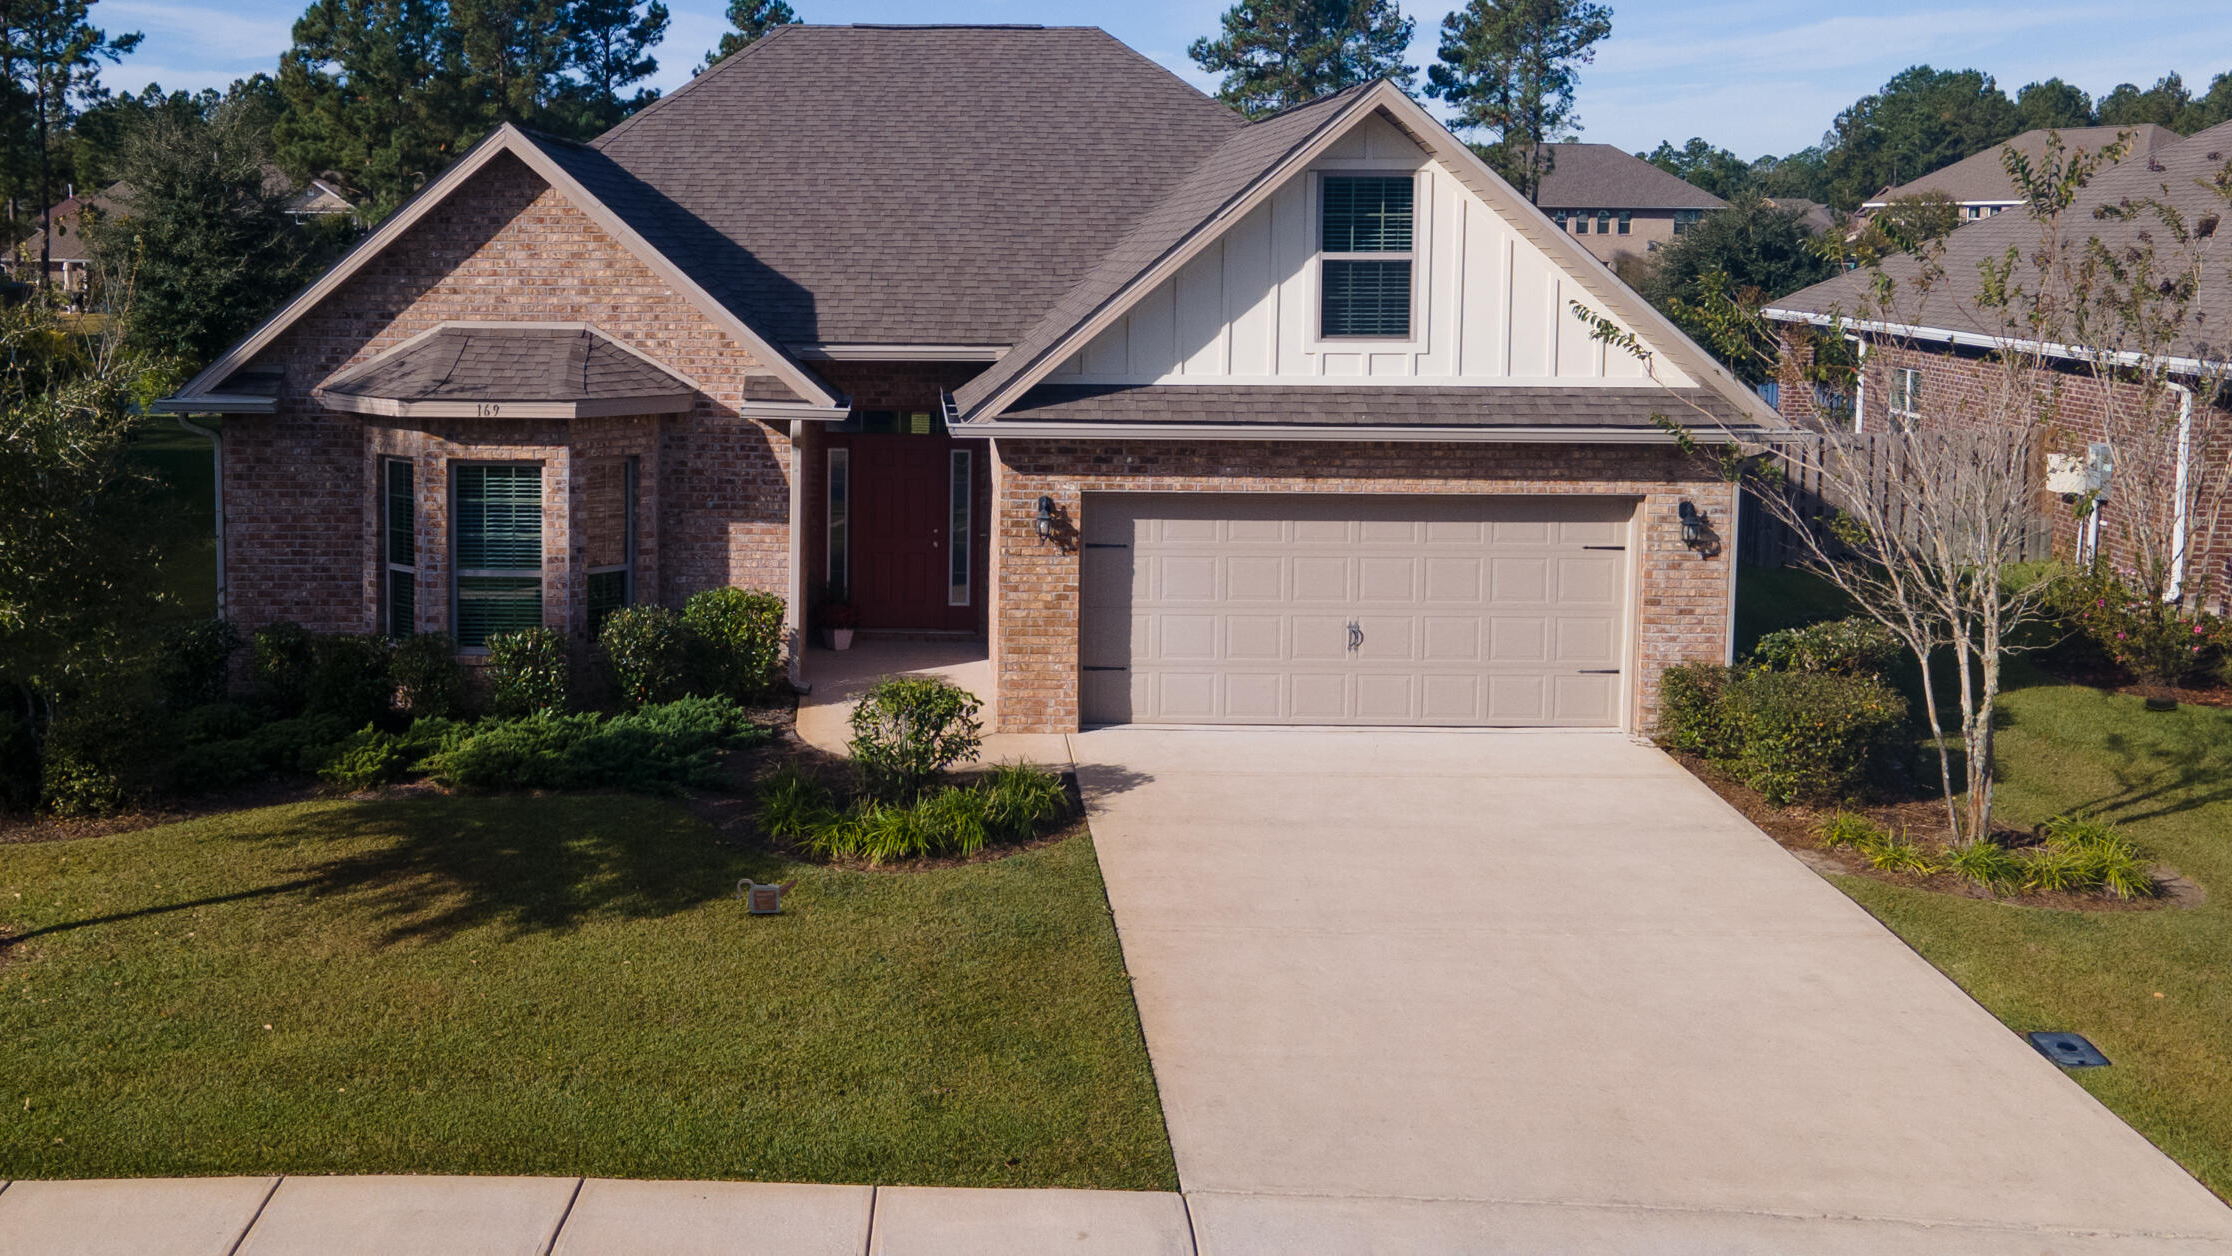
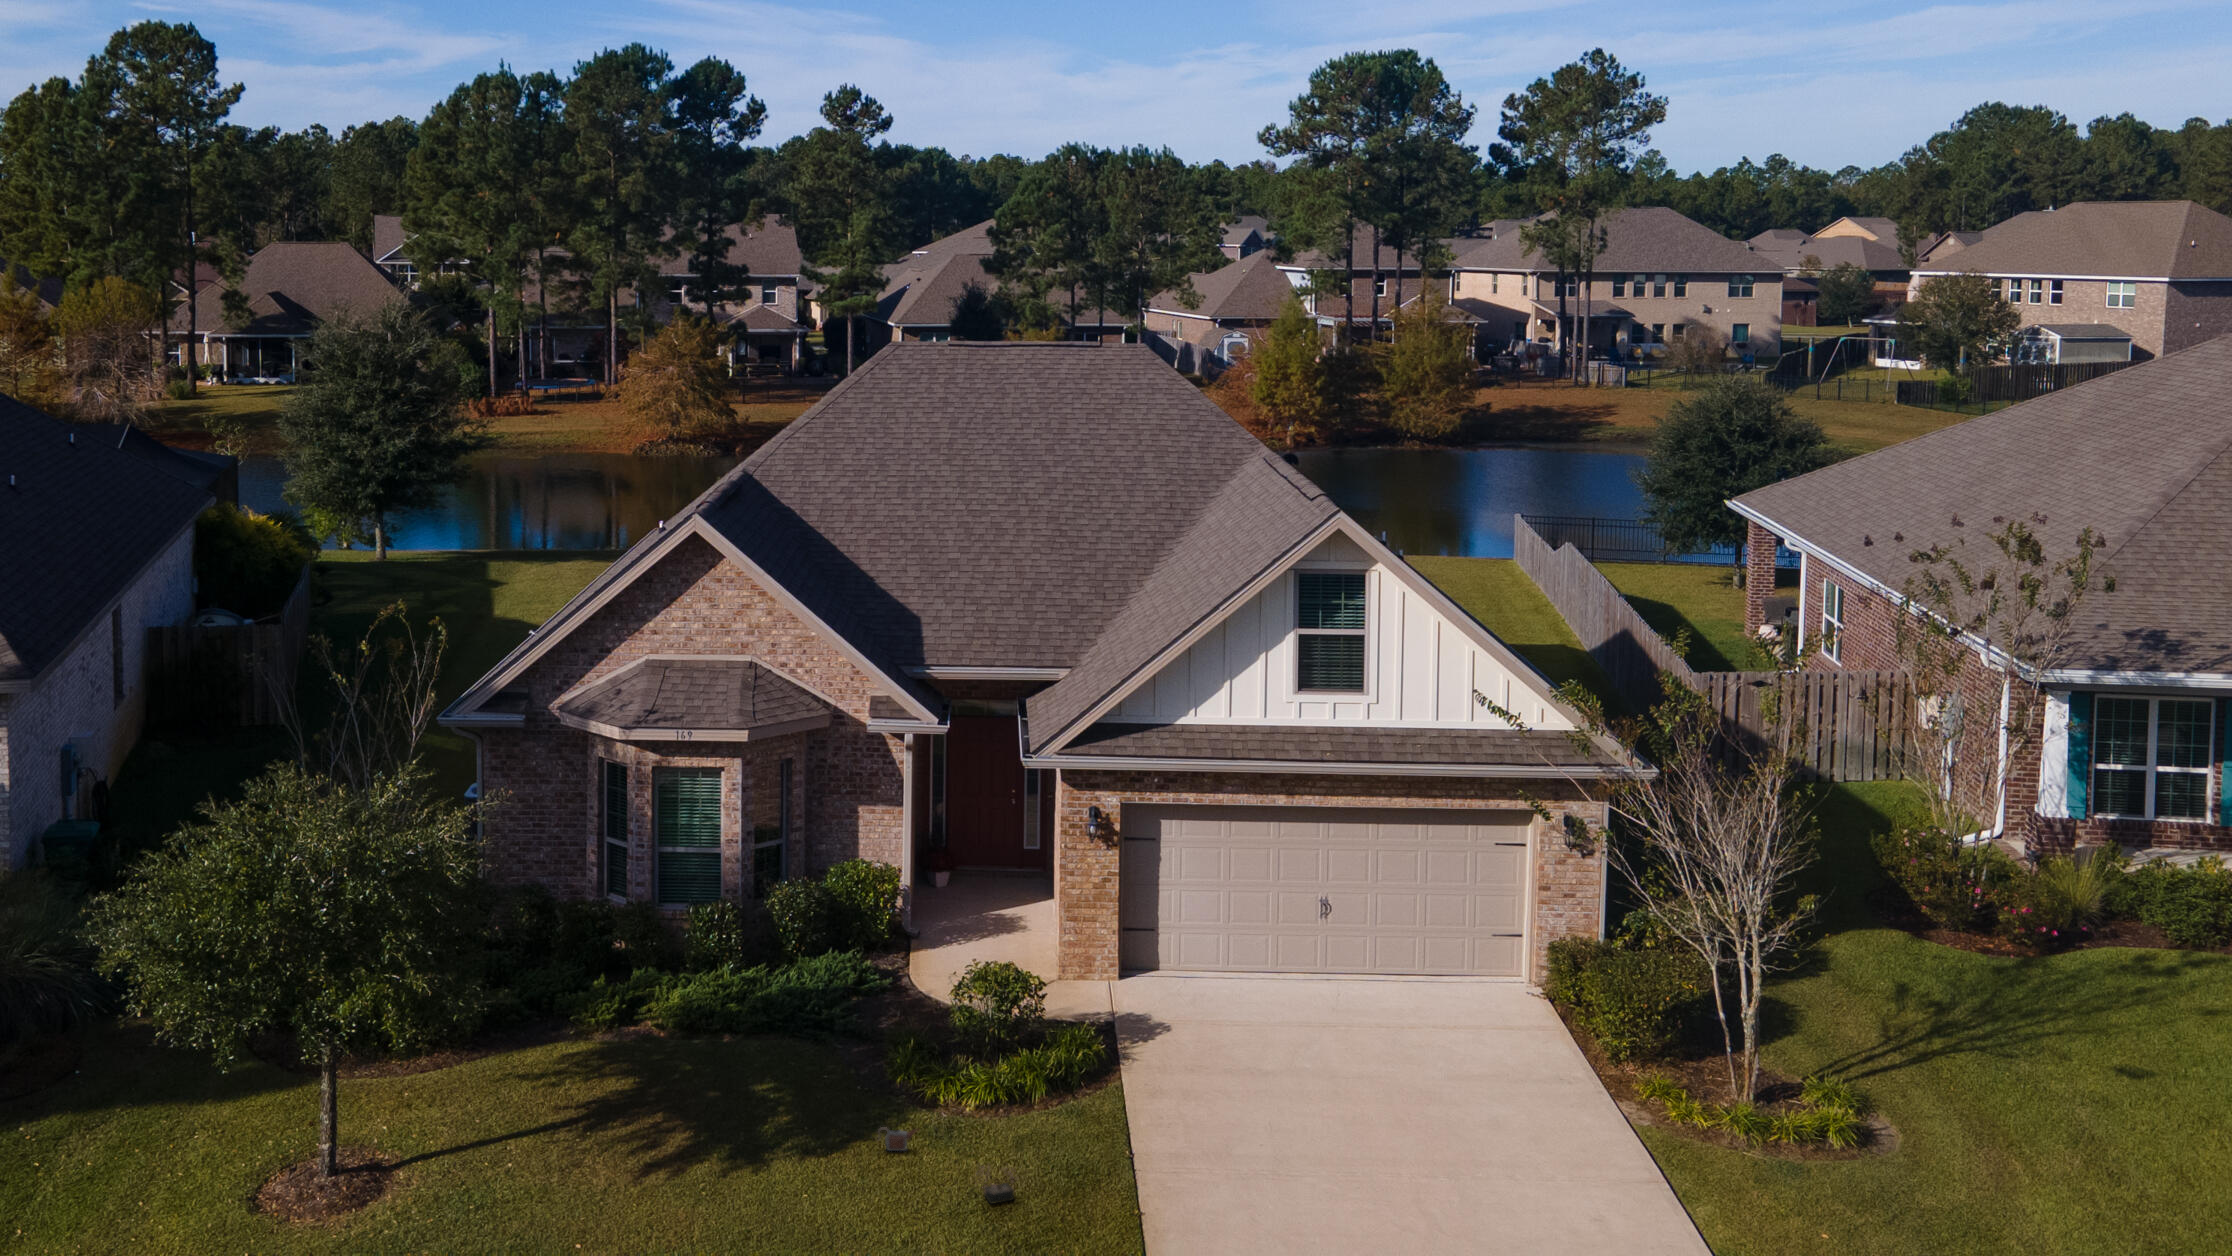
decorative plant: present [2140,676,2179,711] -> present [982,1167,1014,1204]

